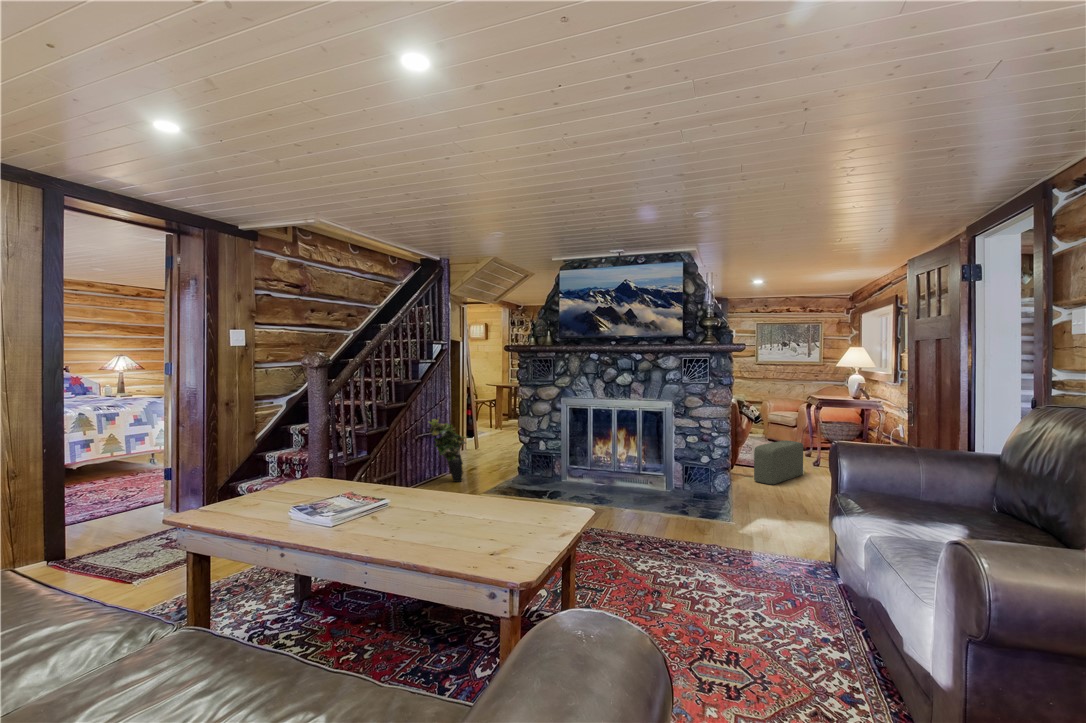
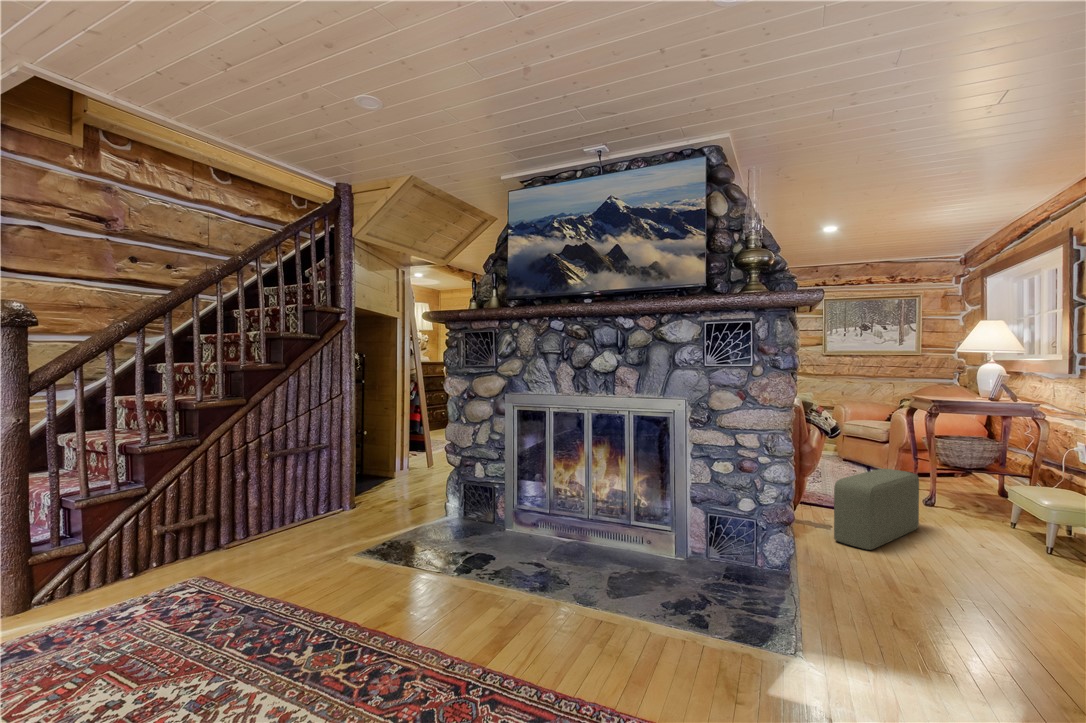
potted plant: present [429,419,466,482] -> none [285,423,355,528]

